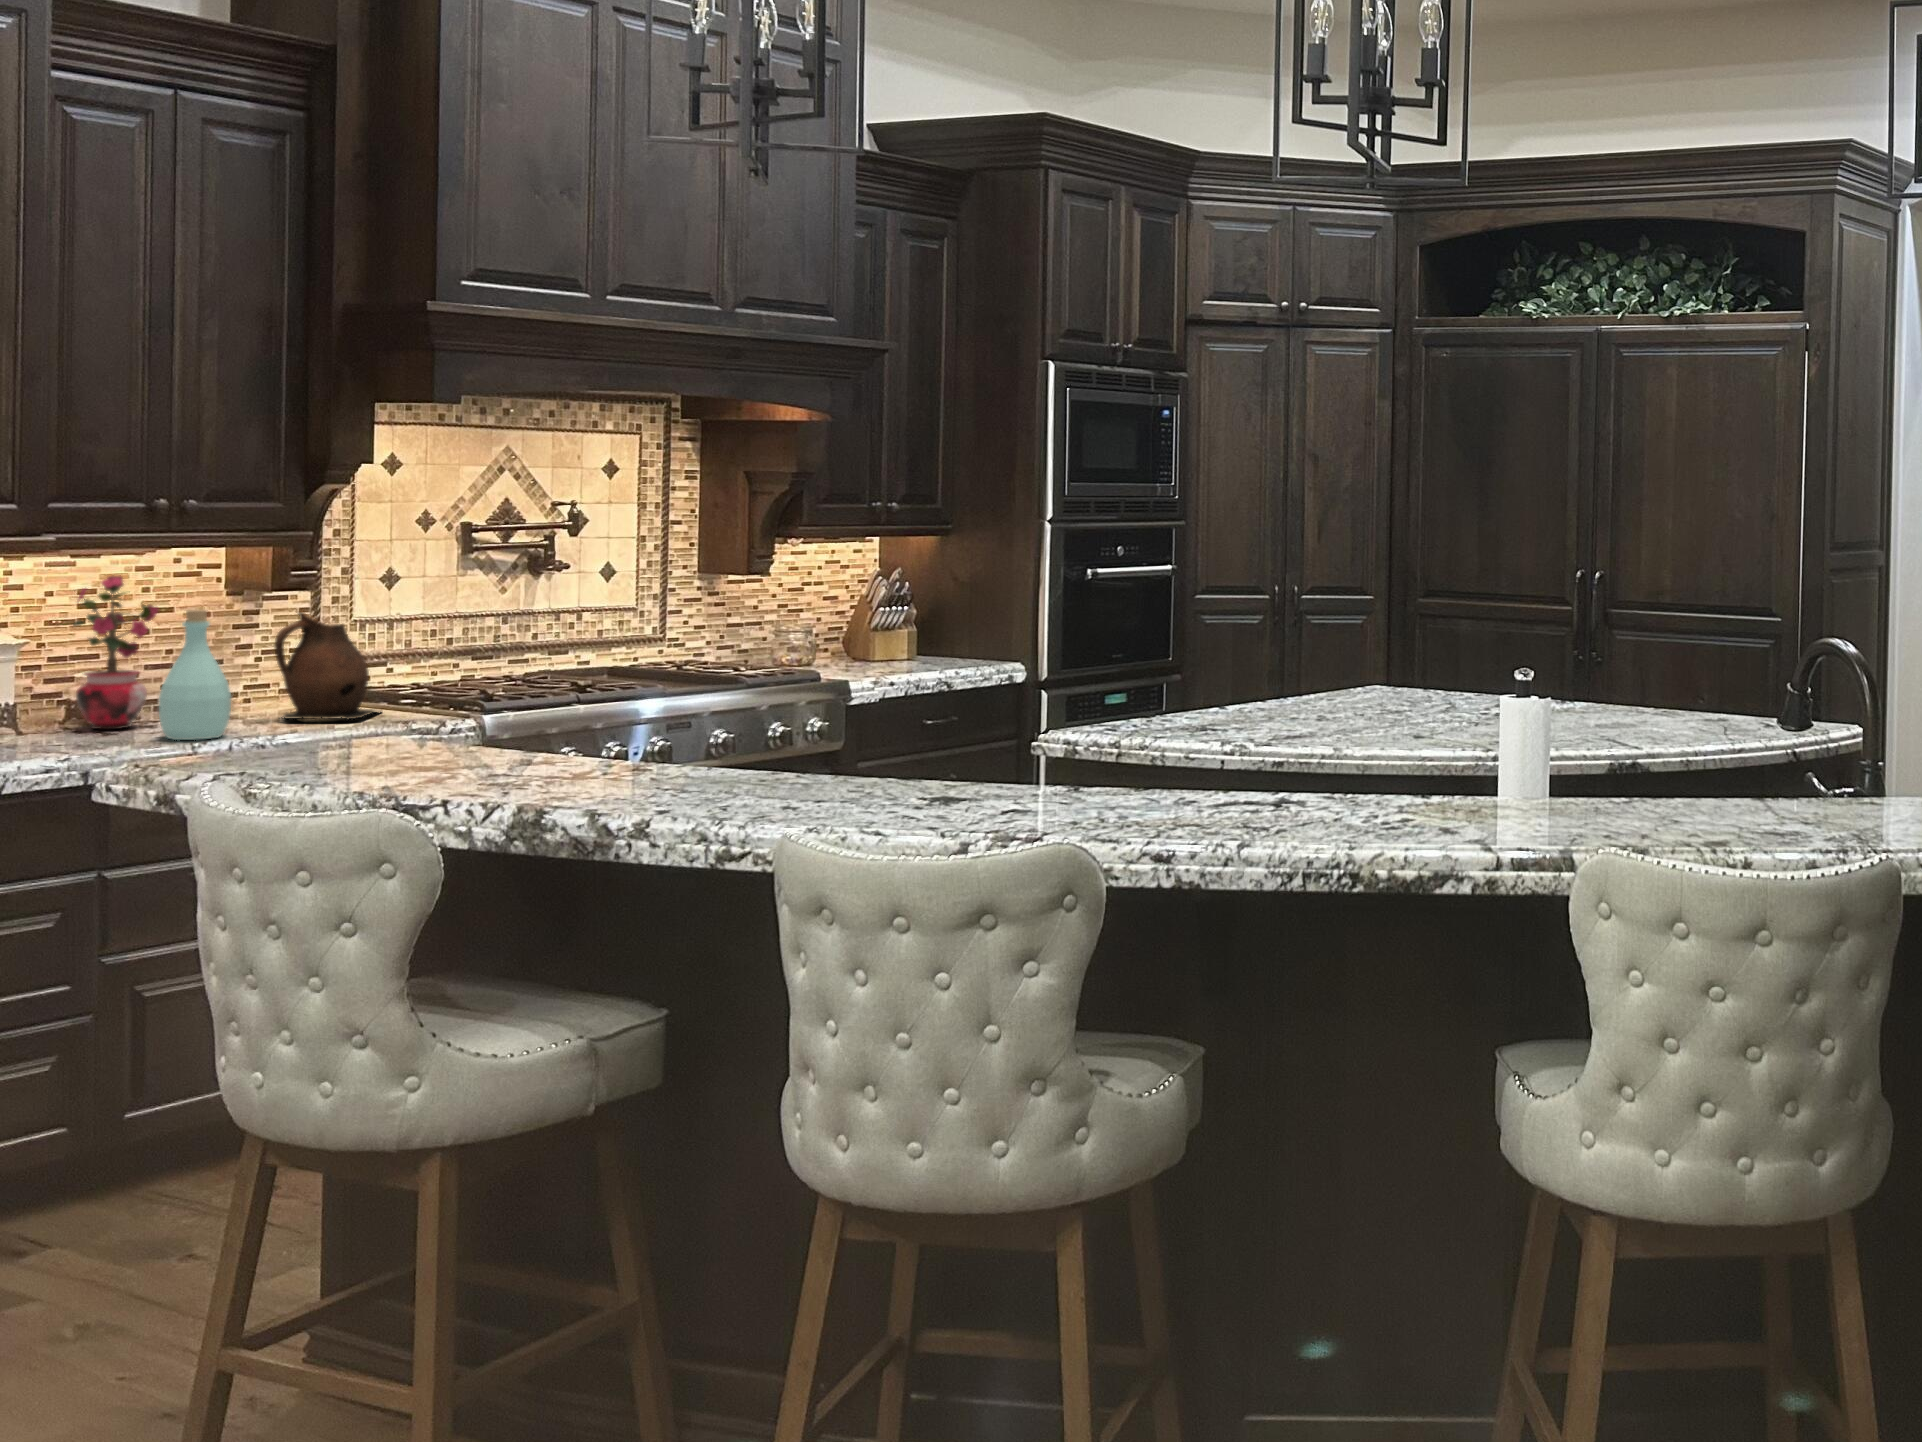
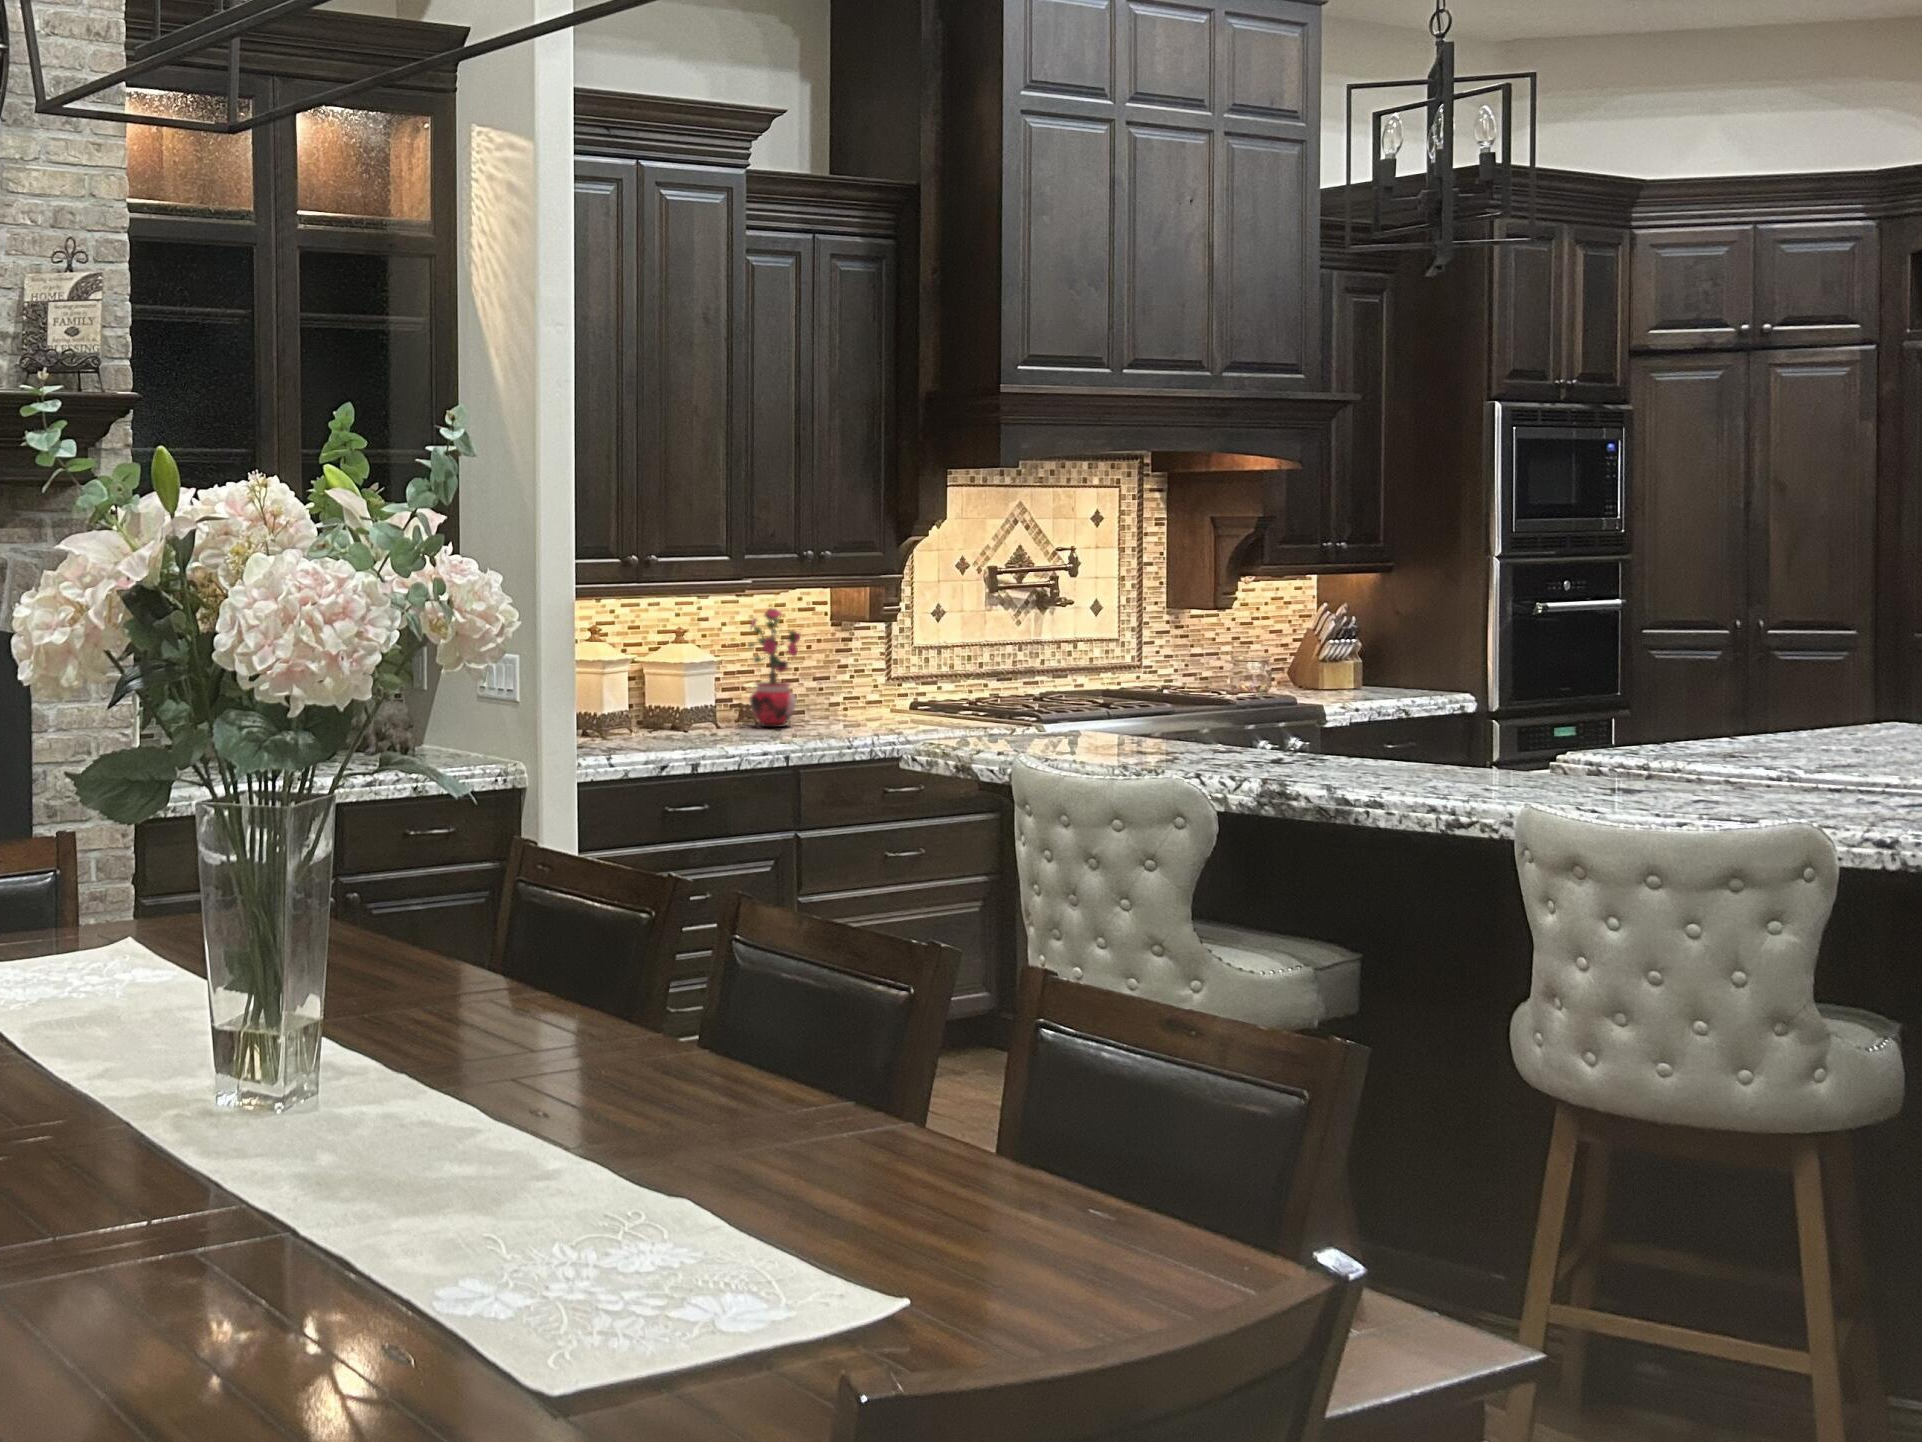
bottle: present [159,609,231,740] -> none [816,635,865,737]
ceramic pitcher: present [274,612,377,720] -> none [884,638,959,726]

